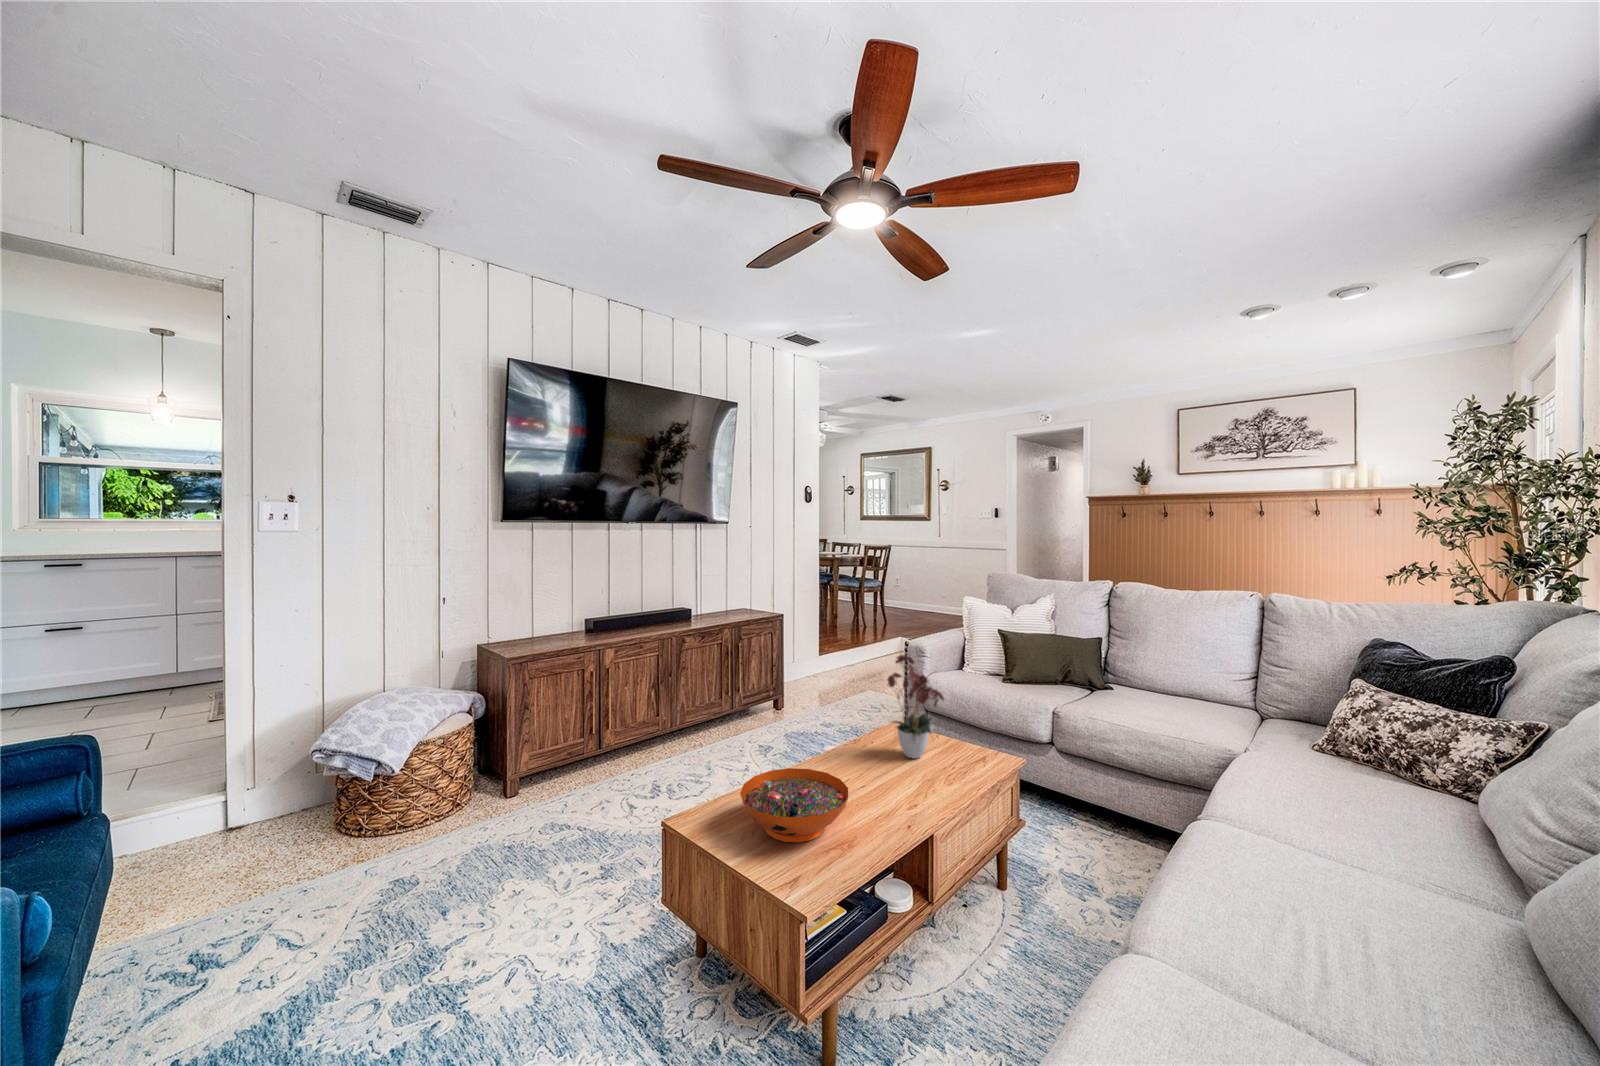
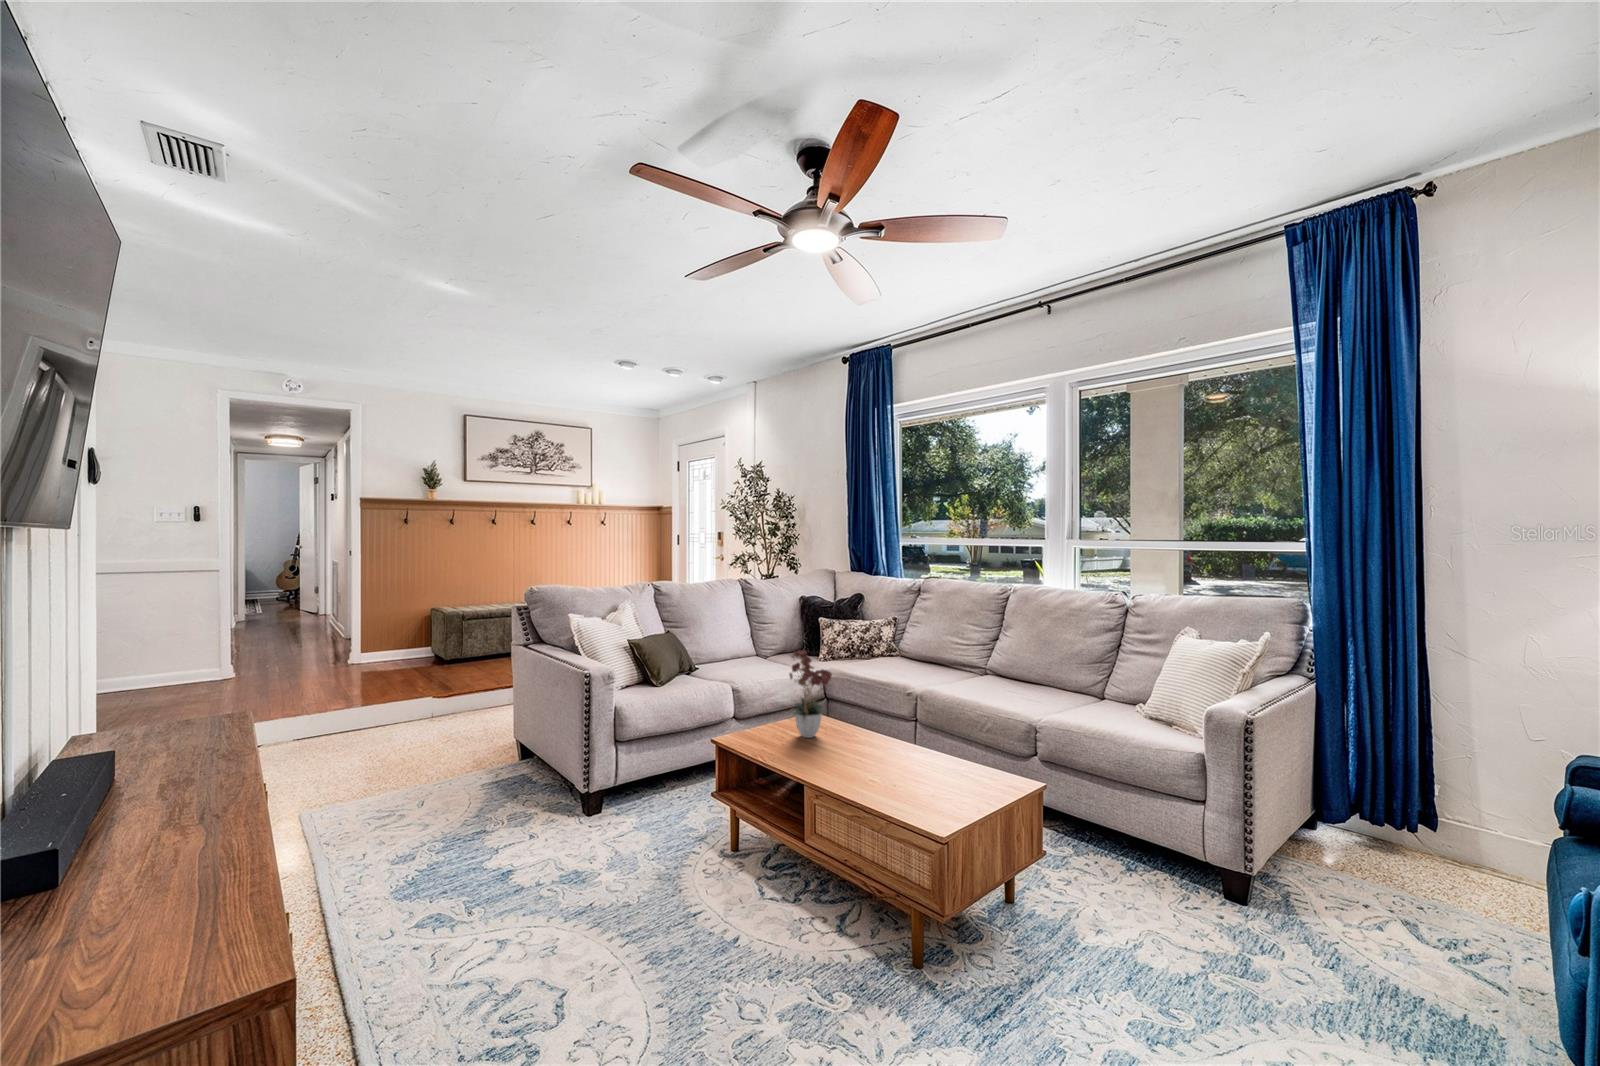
decorative bowl: present [740,768,848,842] -> none [901,737,991,791]

